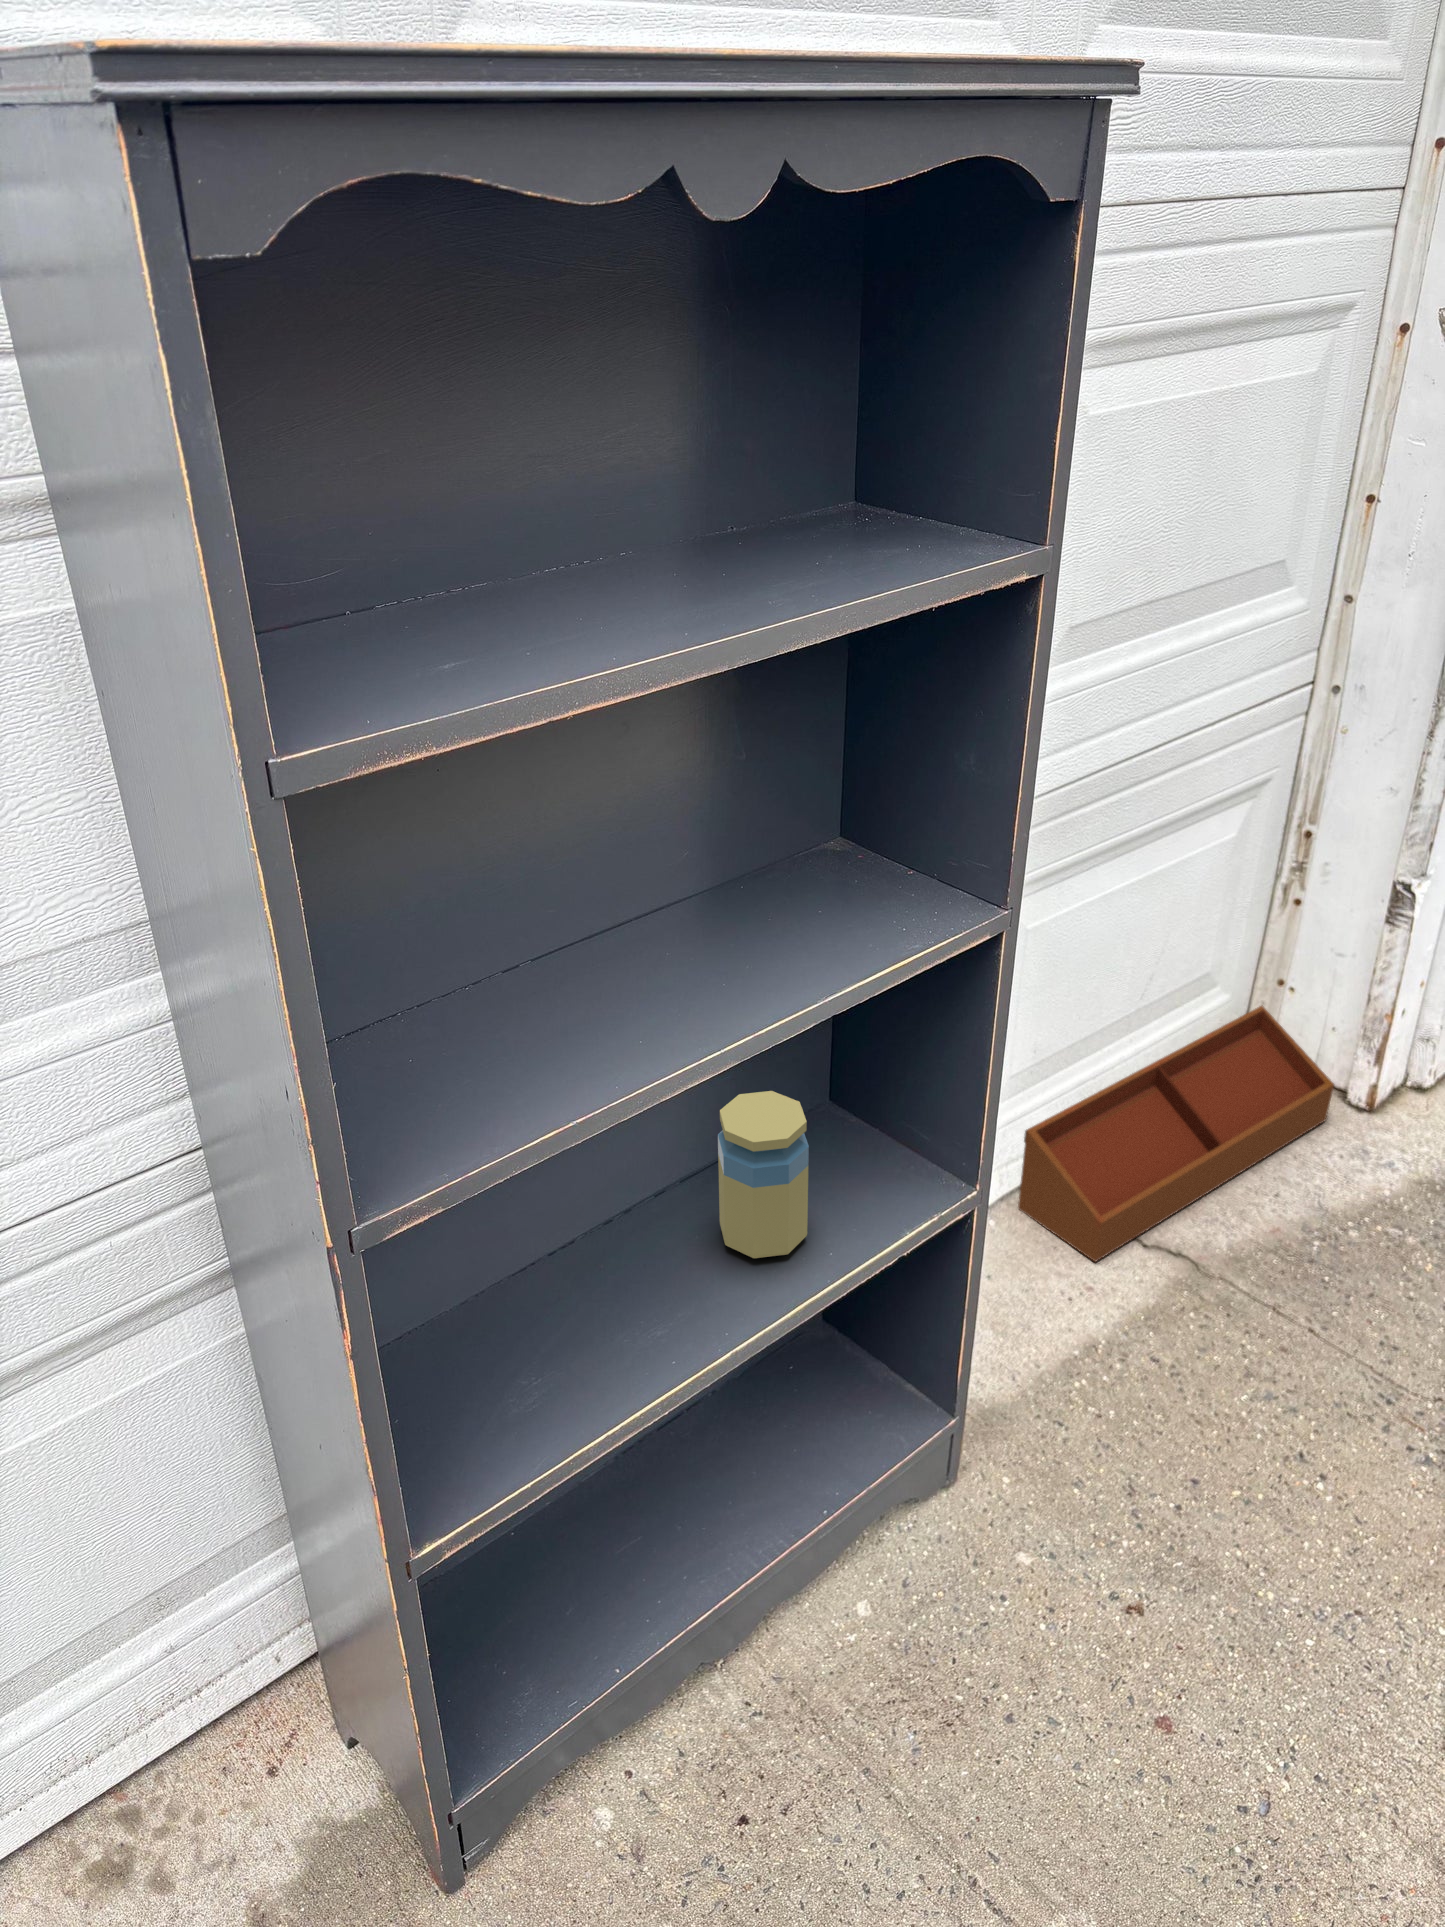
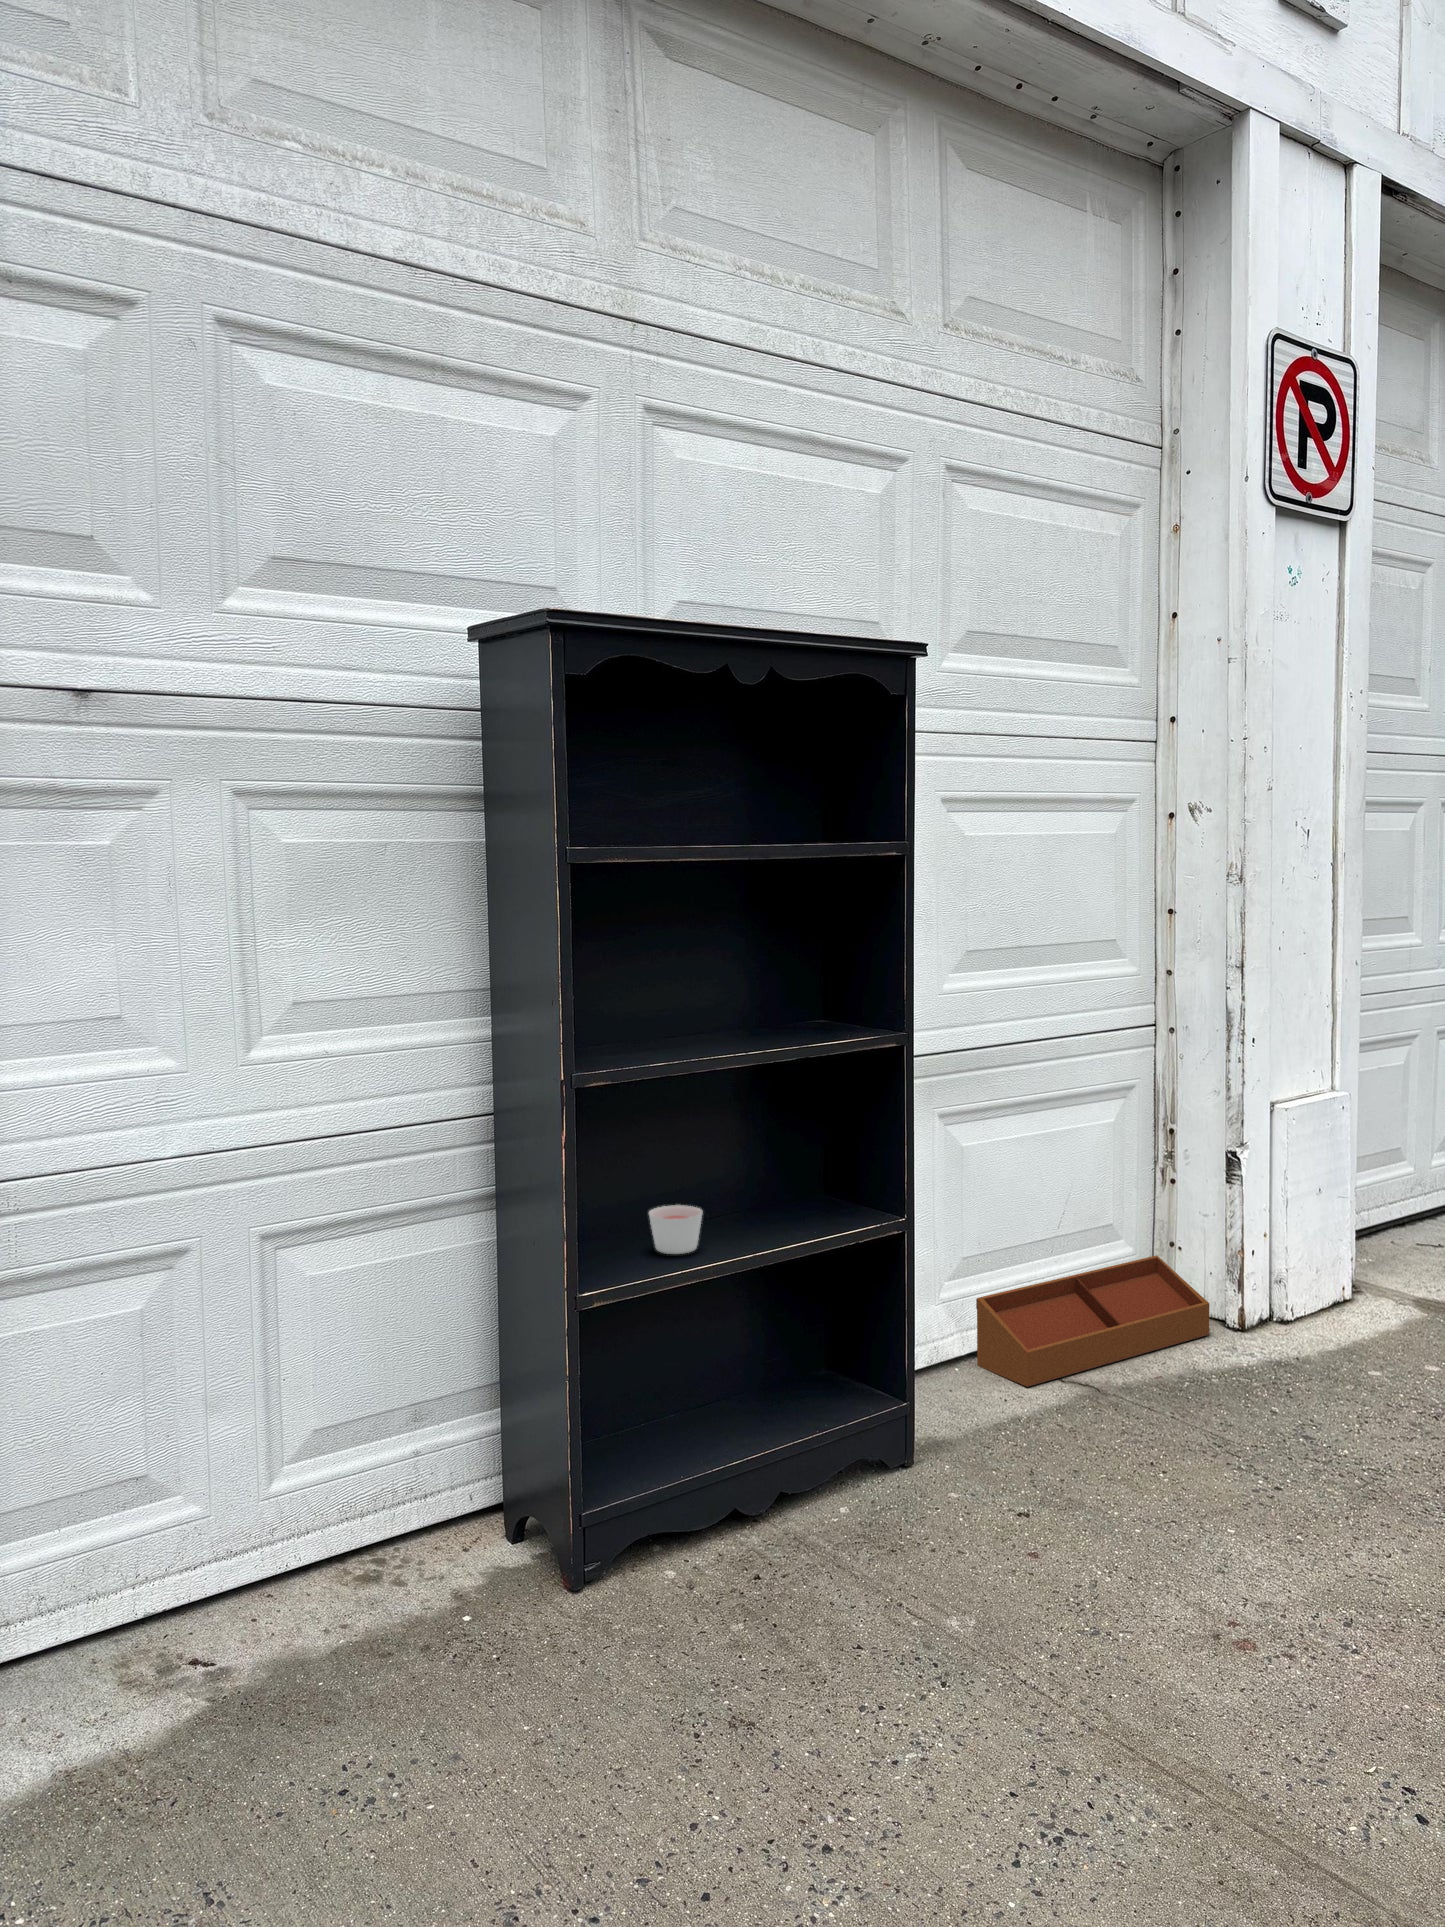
jar: present [718,1091,809,1258] -> none [752,1136,803,1230]
candle: none [540,1262,638,1371] -> present [649,1205,703,1254]

